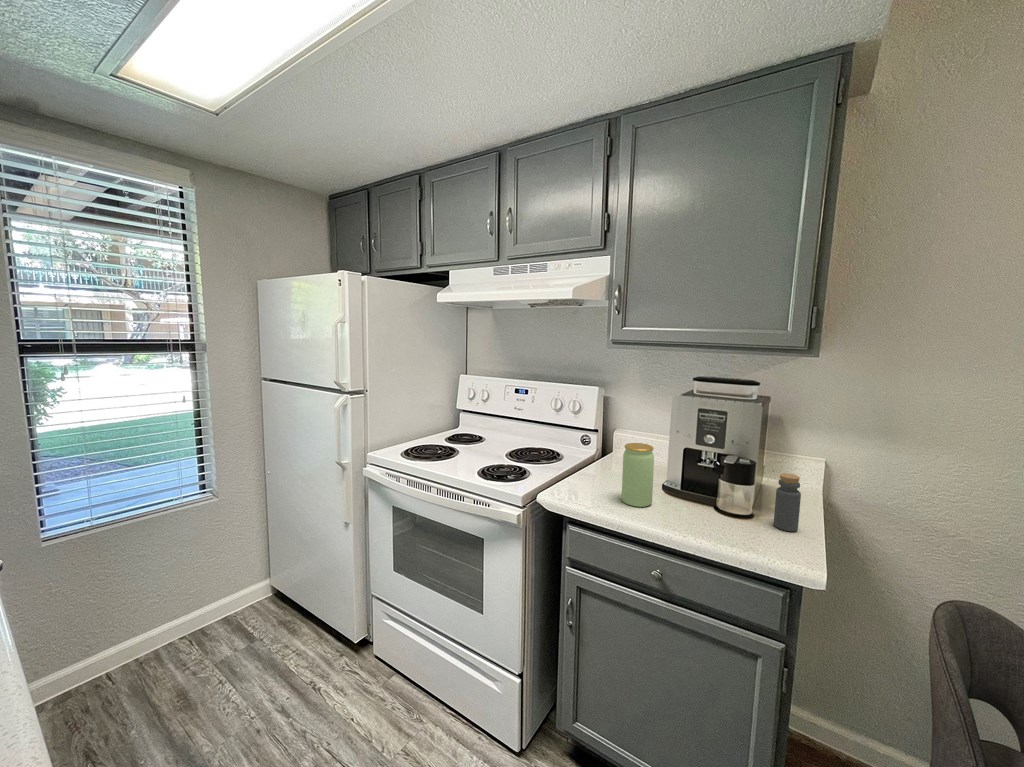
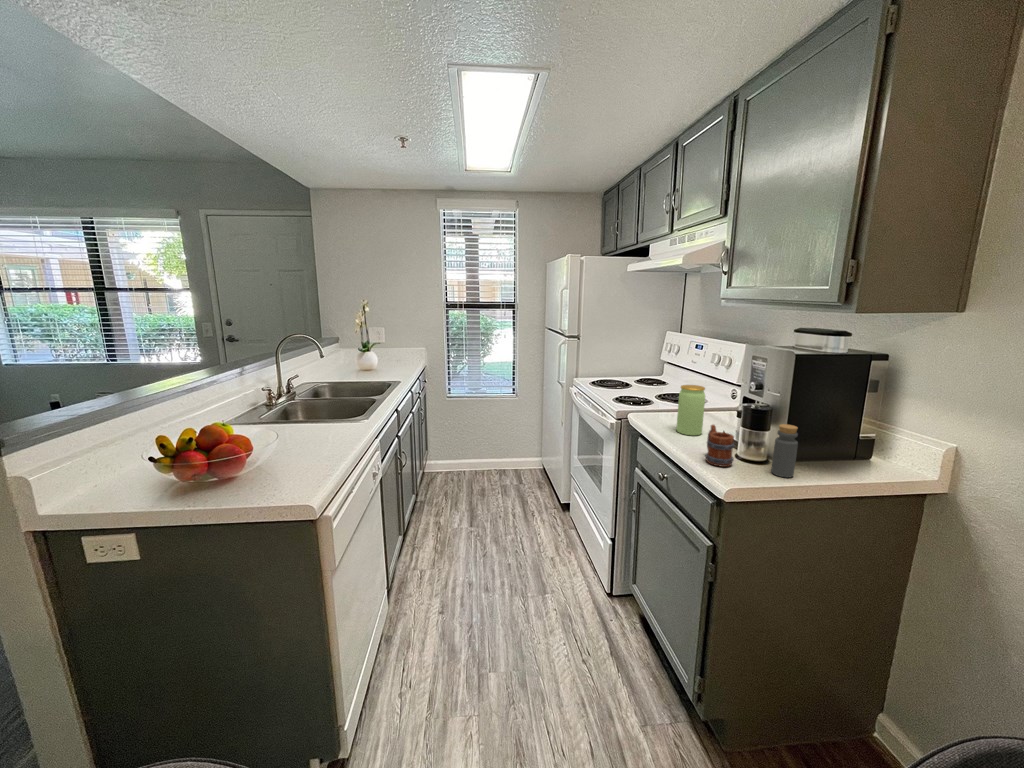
mug: none [711,491,760,543] -> present [705,425,735,467]

